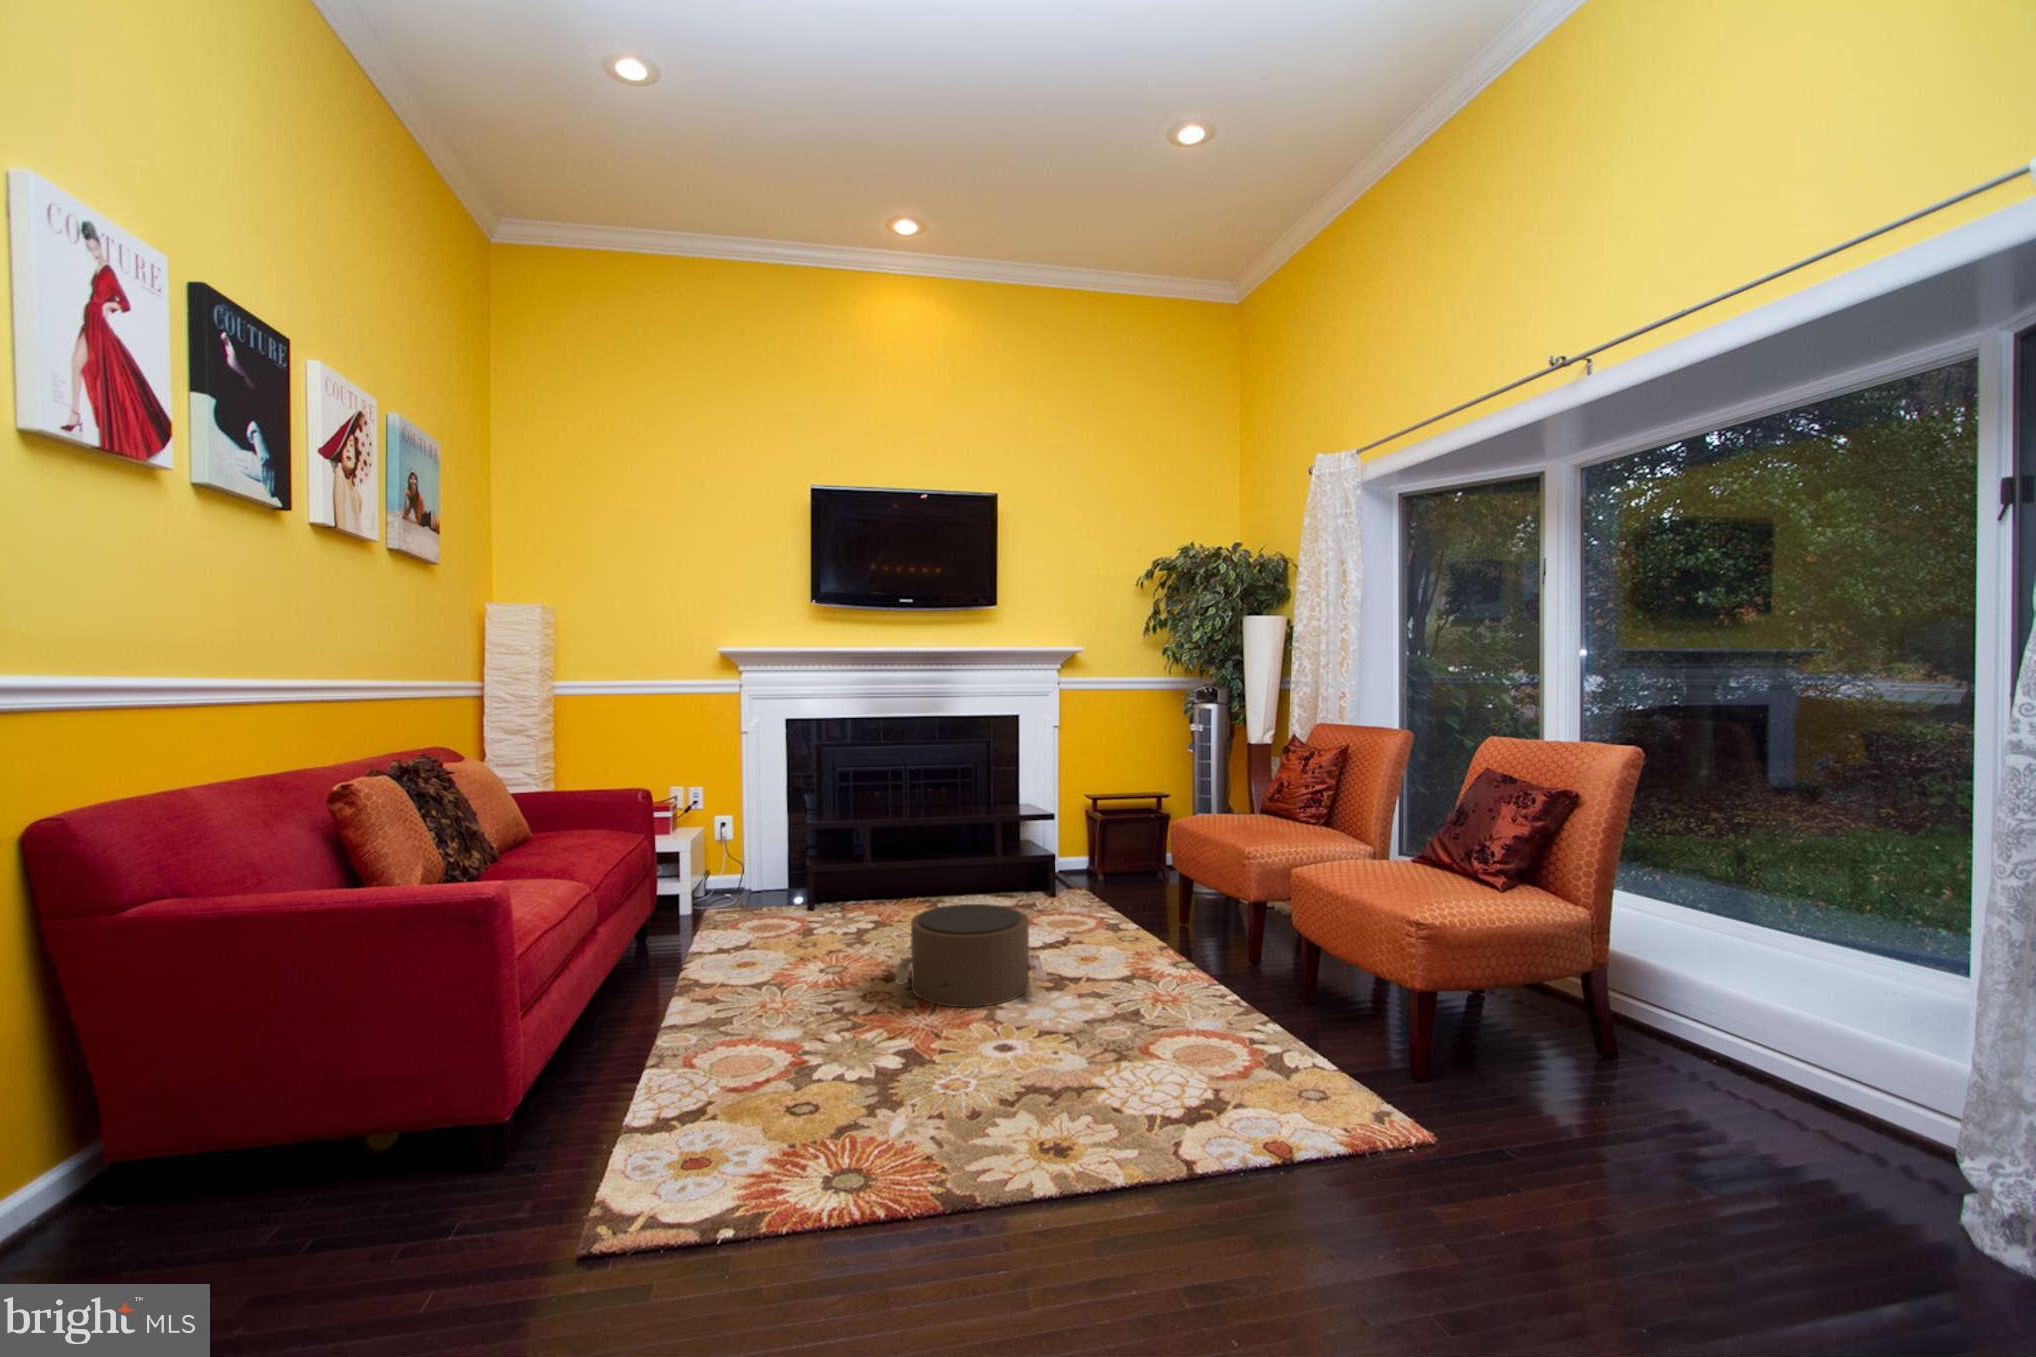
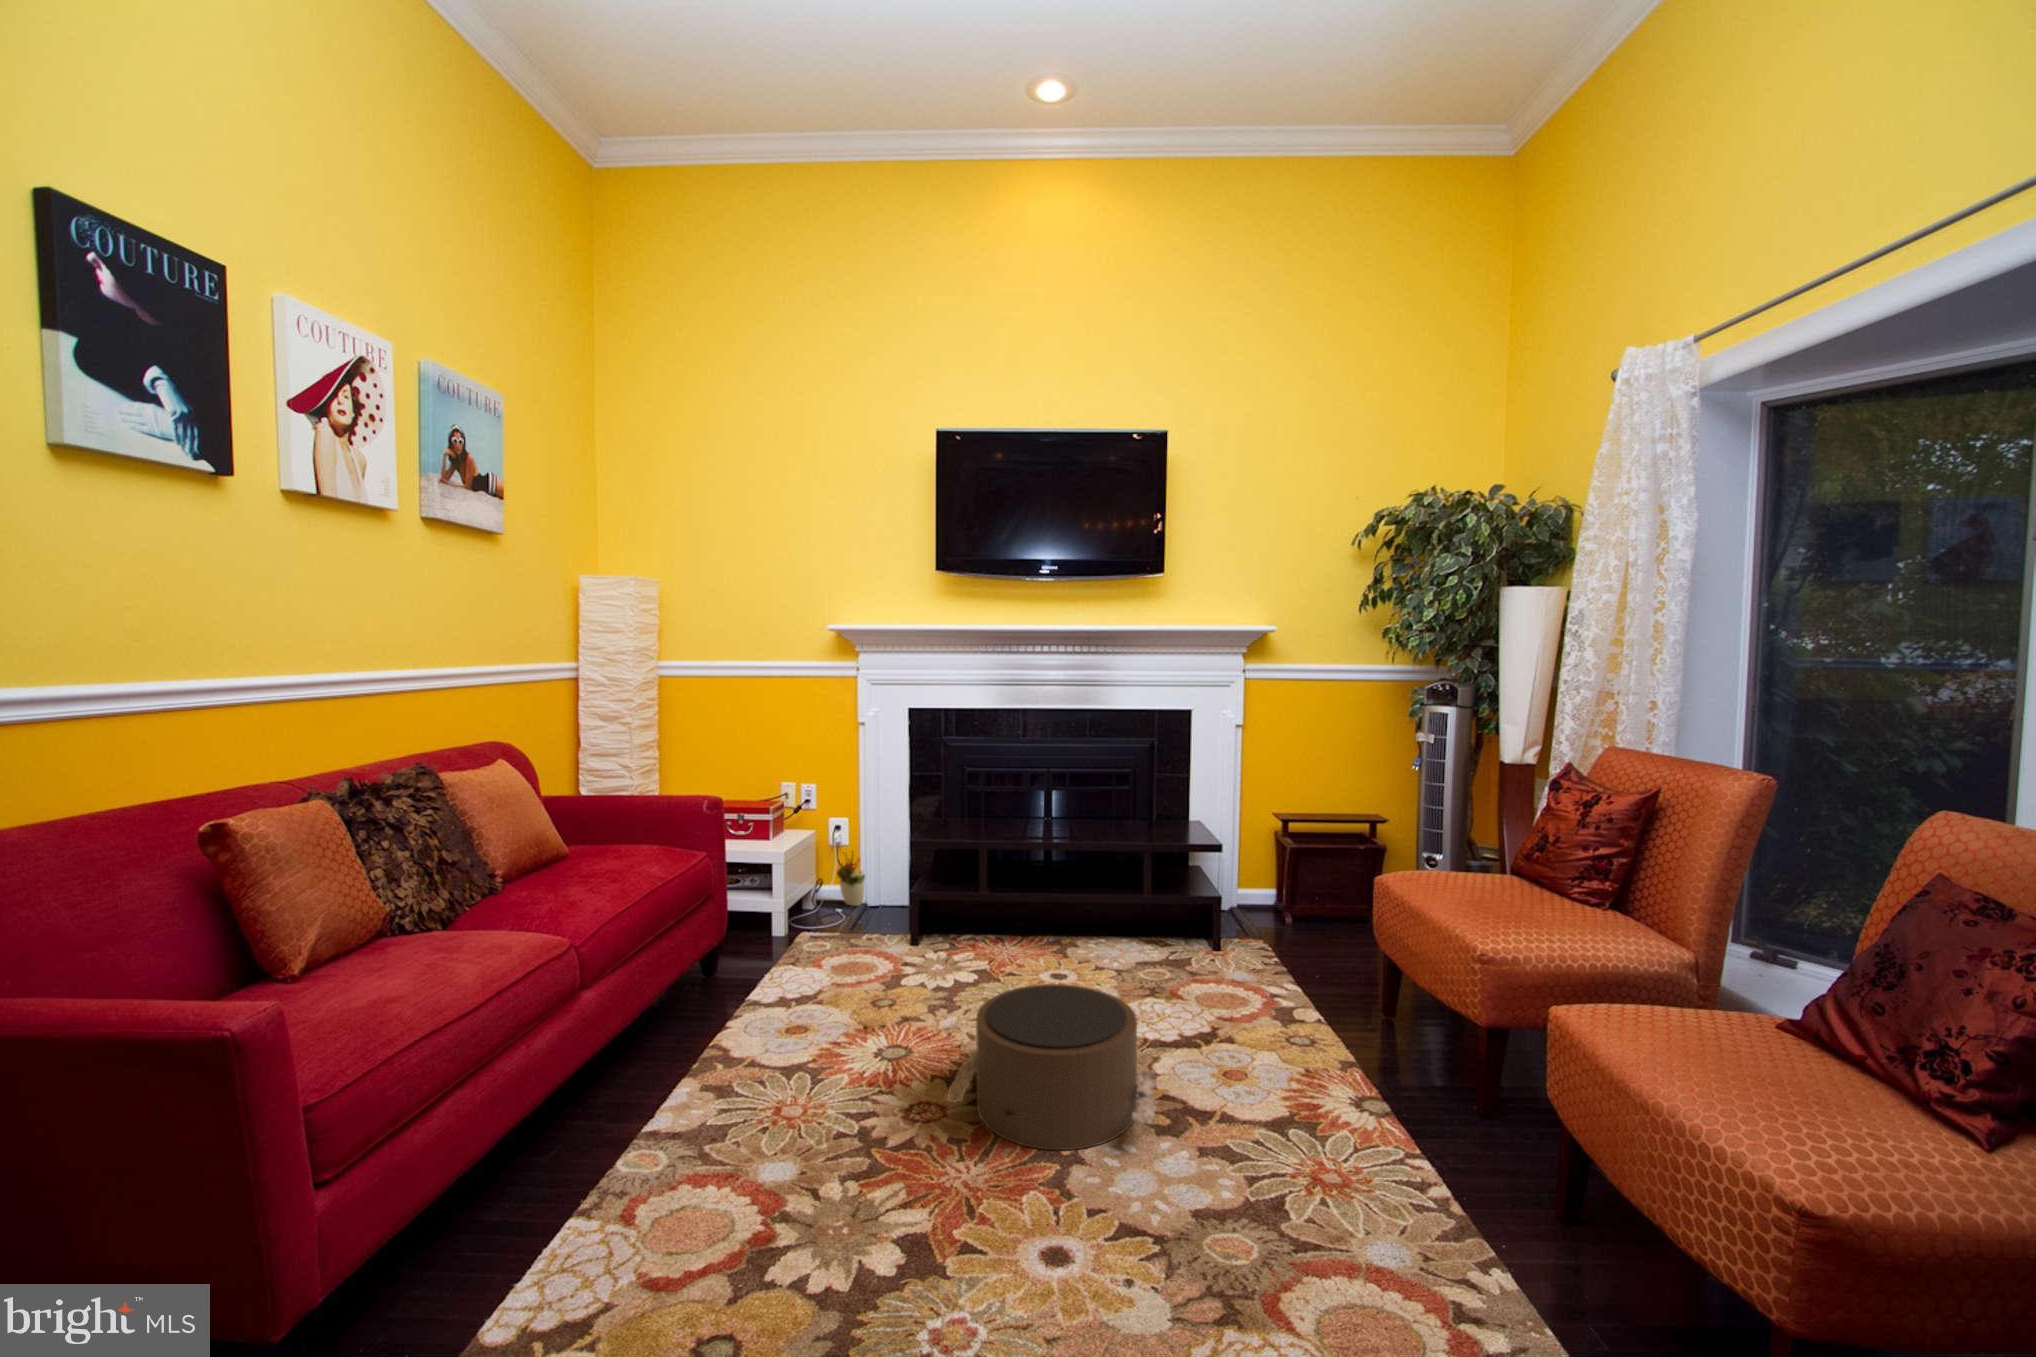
decorative plant: none [725,843,753,892] -> present [837,851,865,906]

